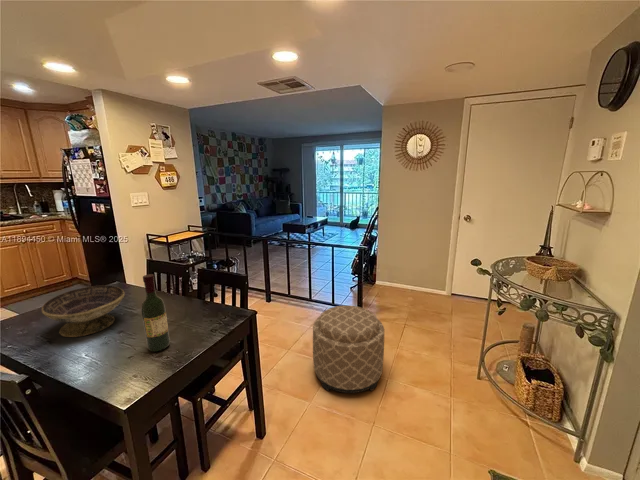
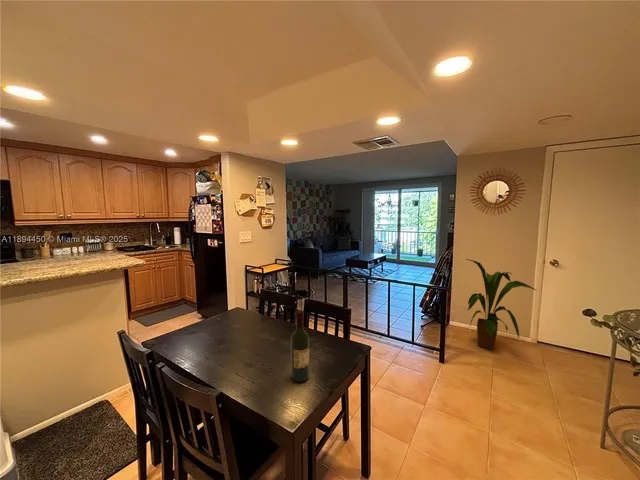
house plant: none [385,217,451,305] -> present [466,259,536,350]
decorative bowl: present [42,285,125,337] -> none [203,314,262,359]
ottoman: present [313,305,384,393] -> none [408,347,488,444]

